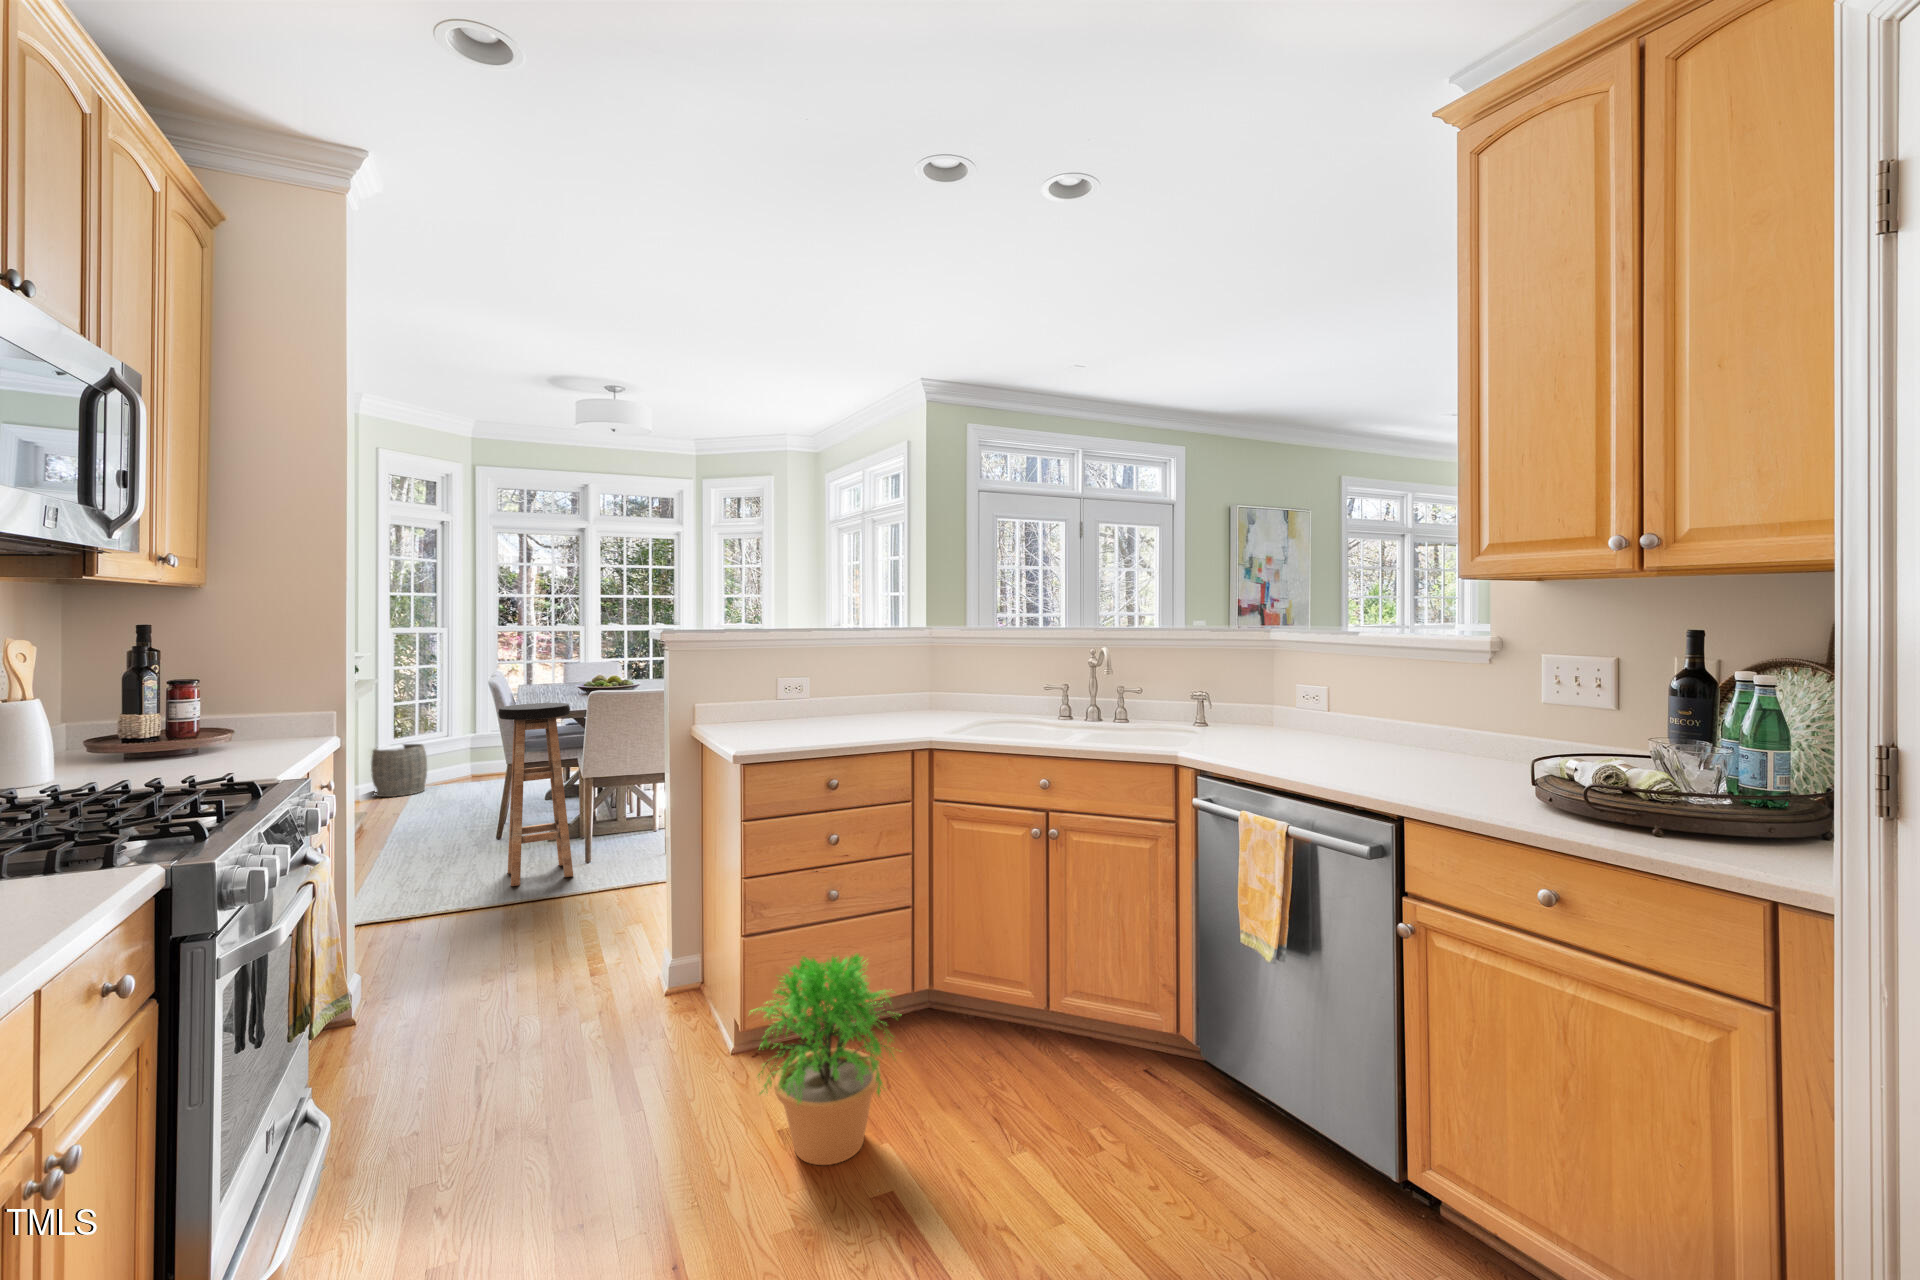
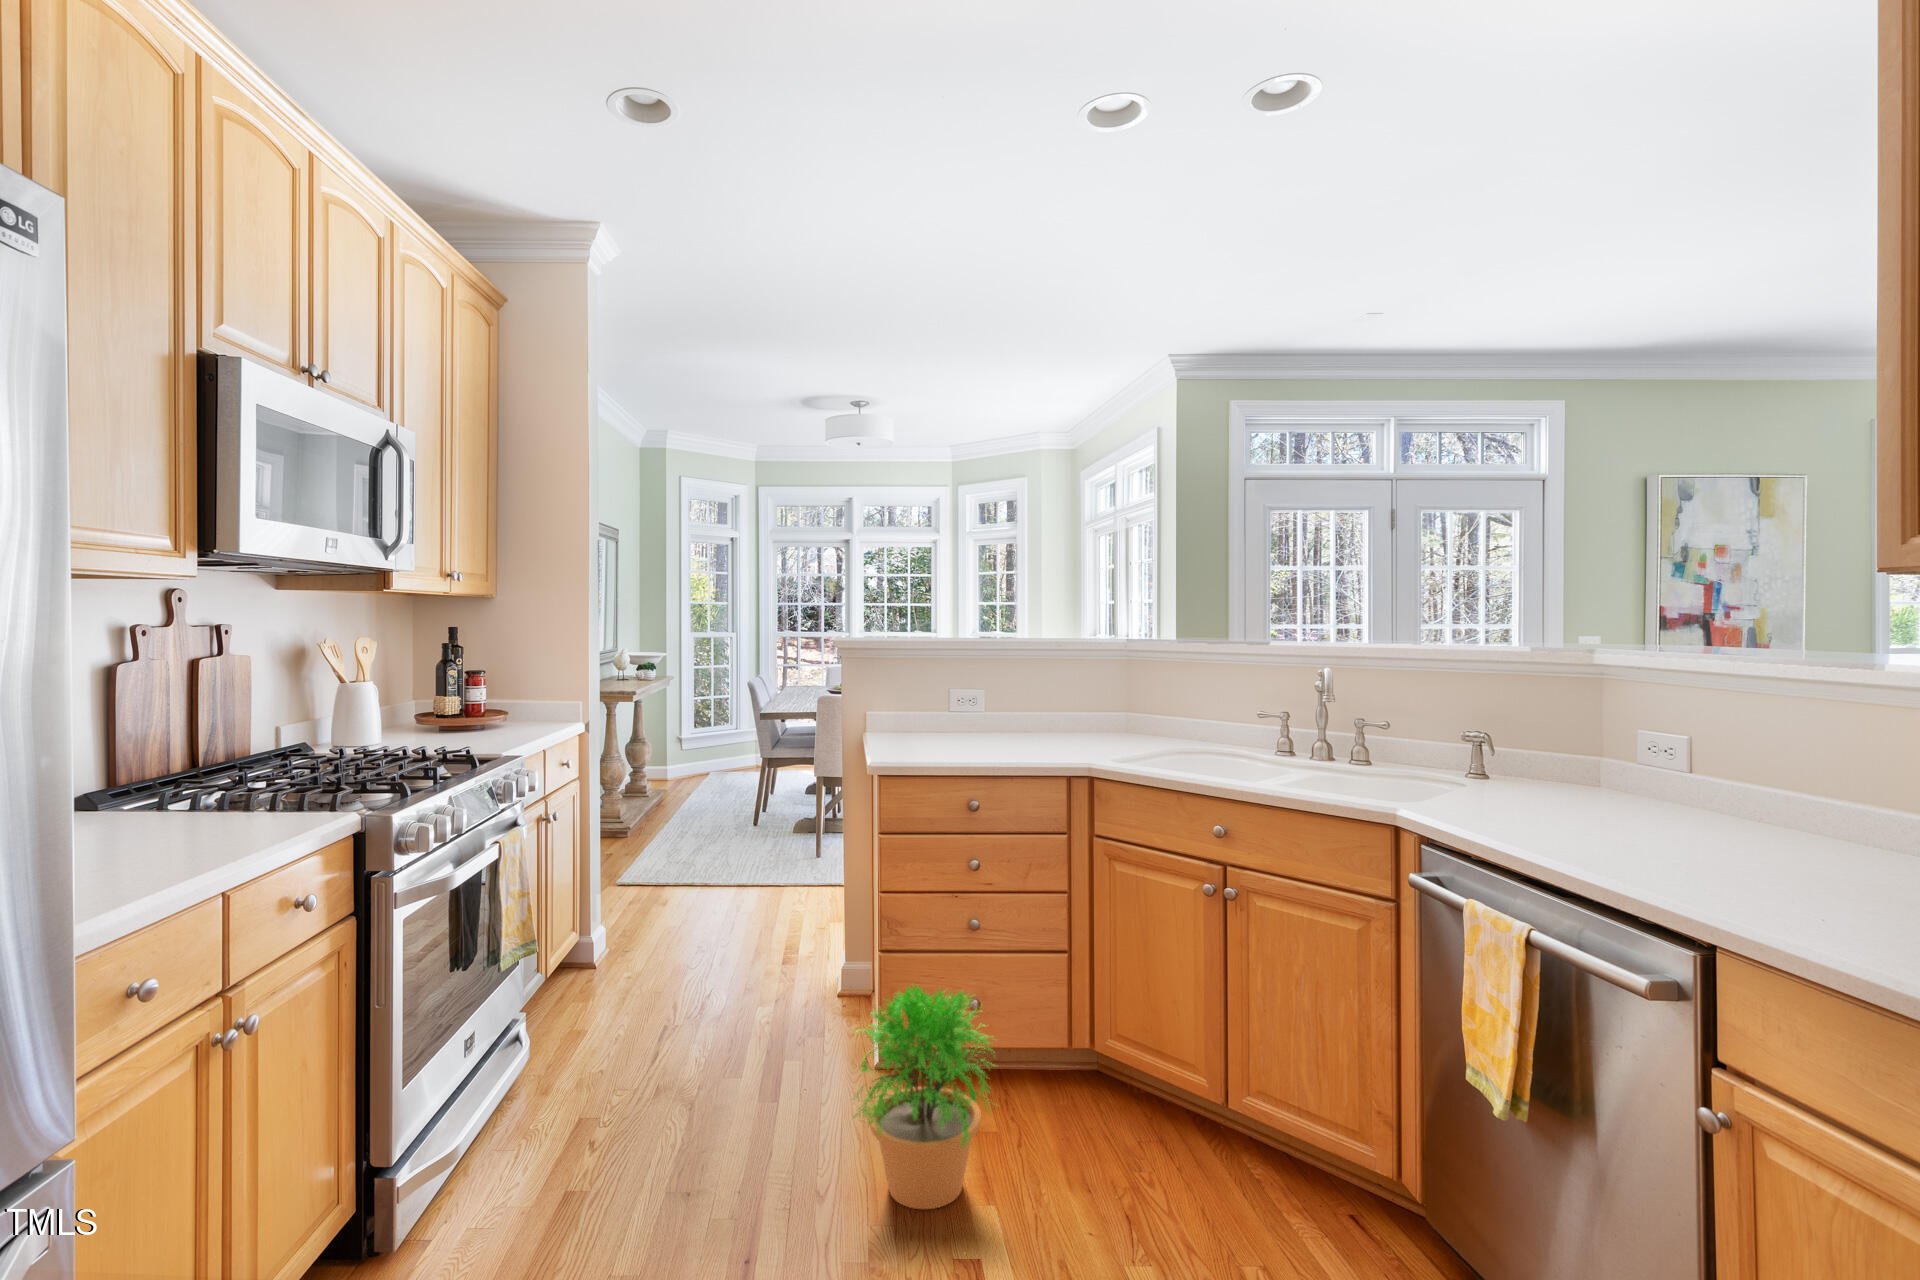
bar stool: present [498,703,573,886] -> none [750,702,813,877]
woven basket: present [371,744,427,797] -> none [681,733,726,782]

